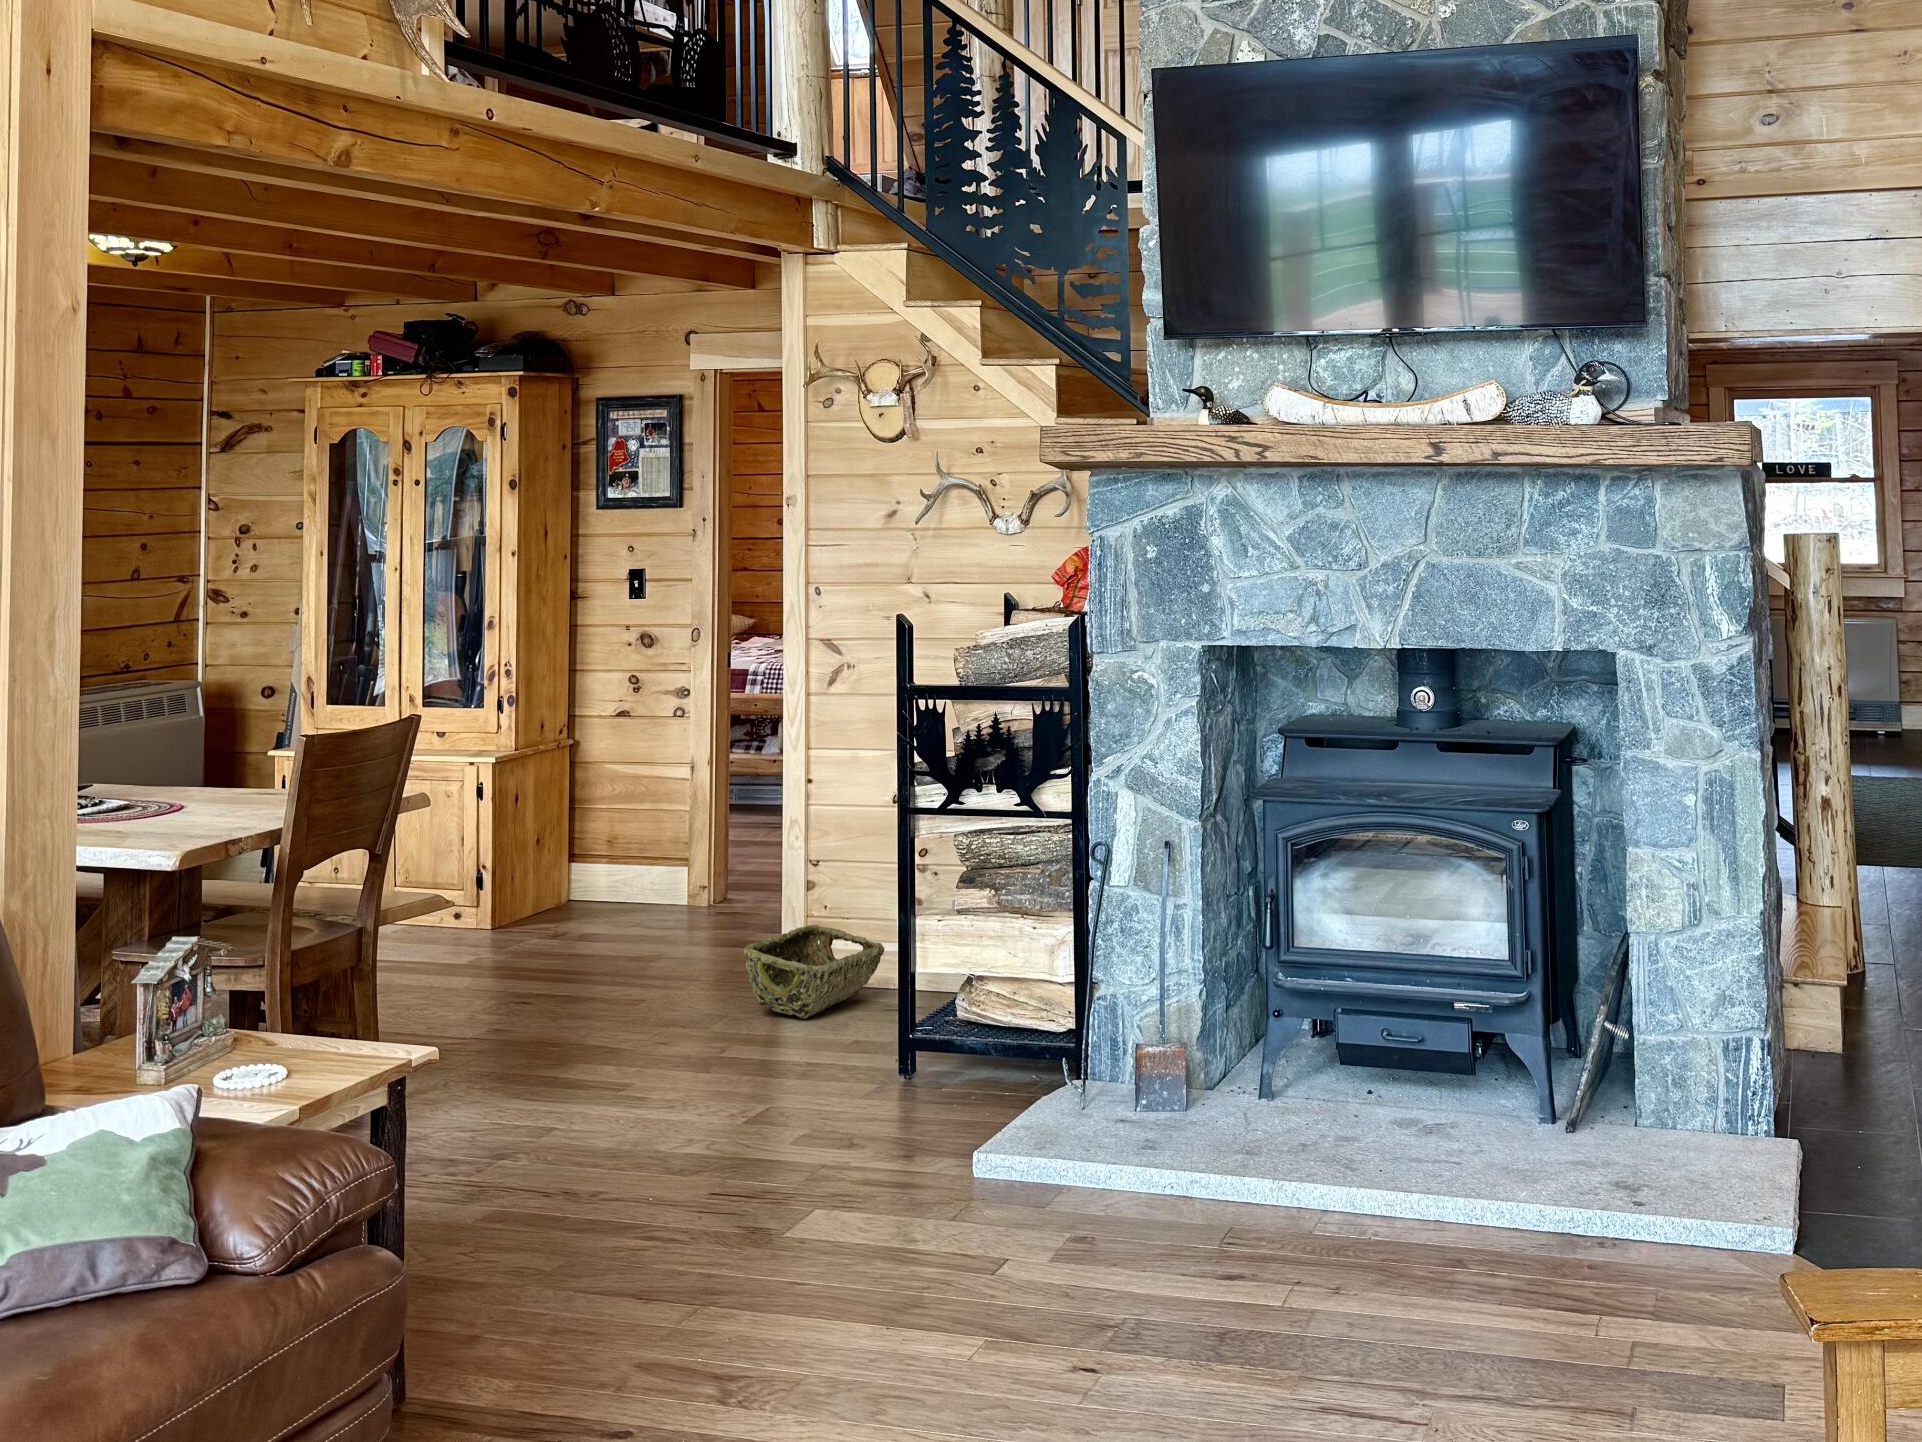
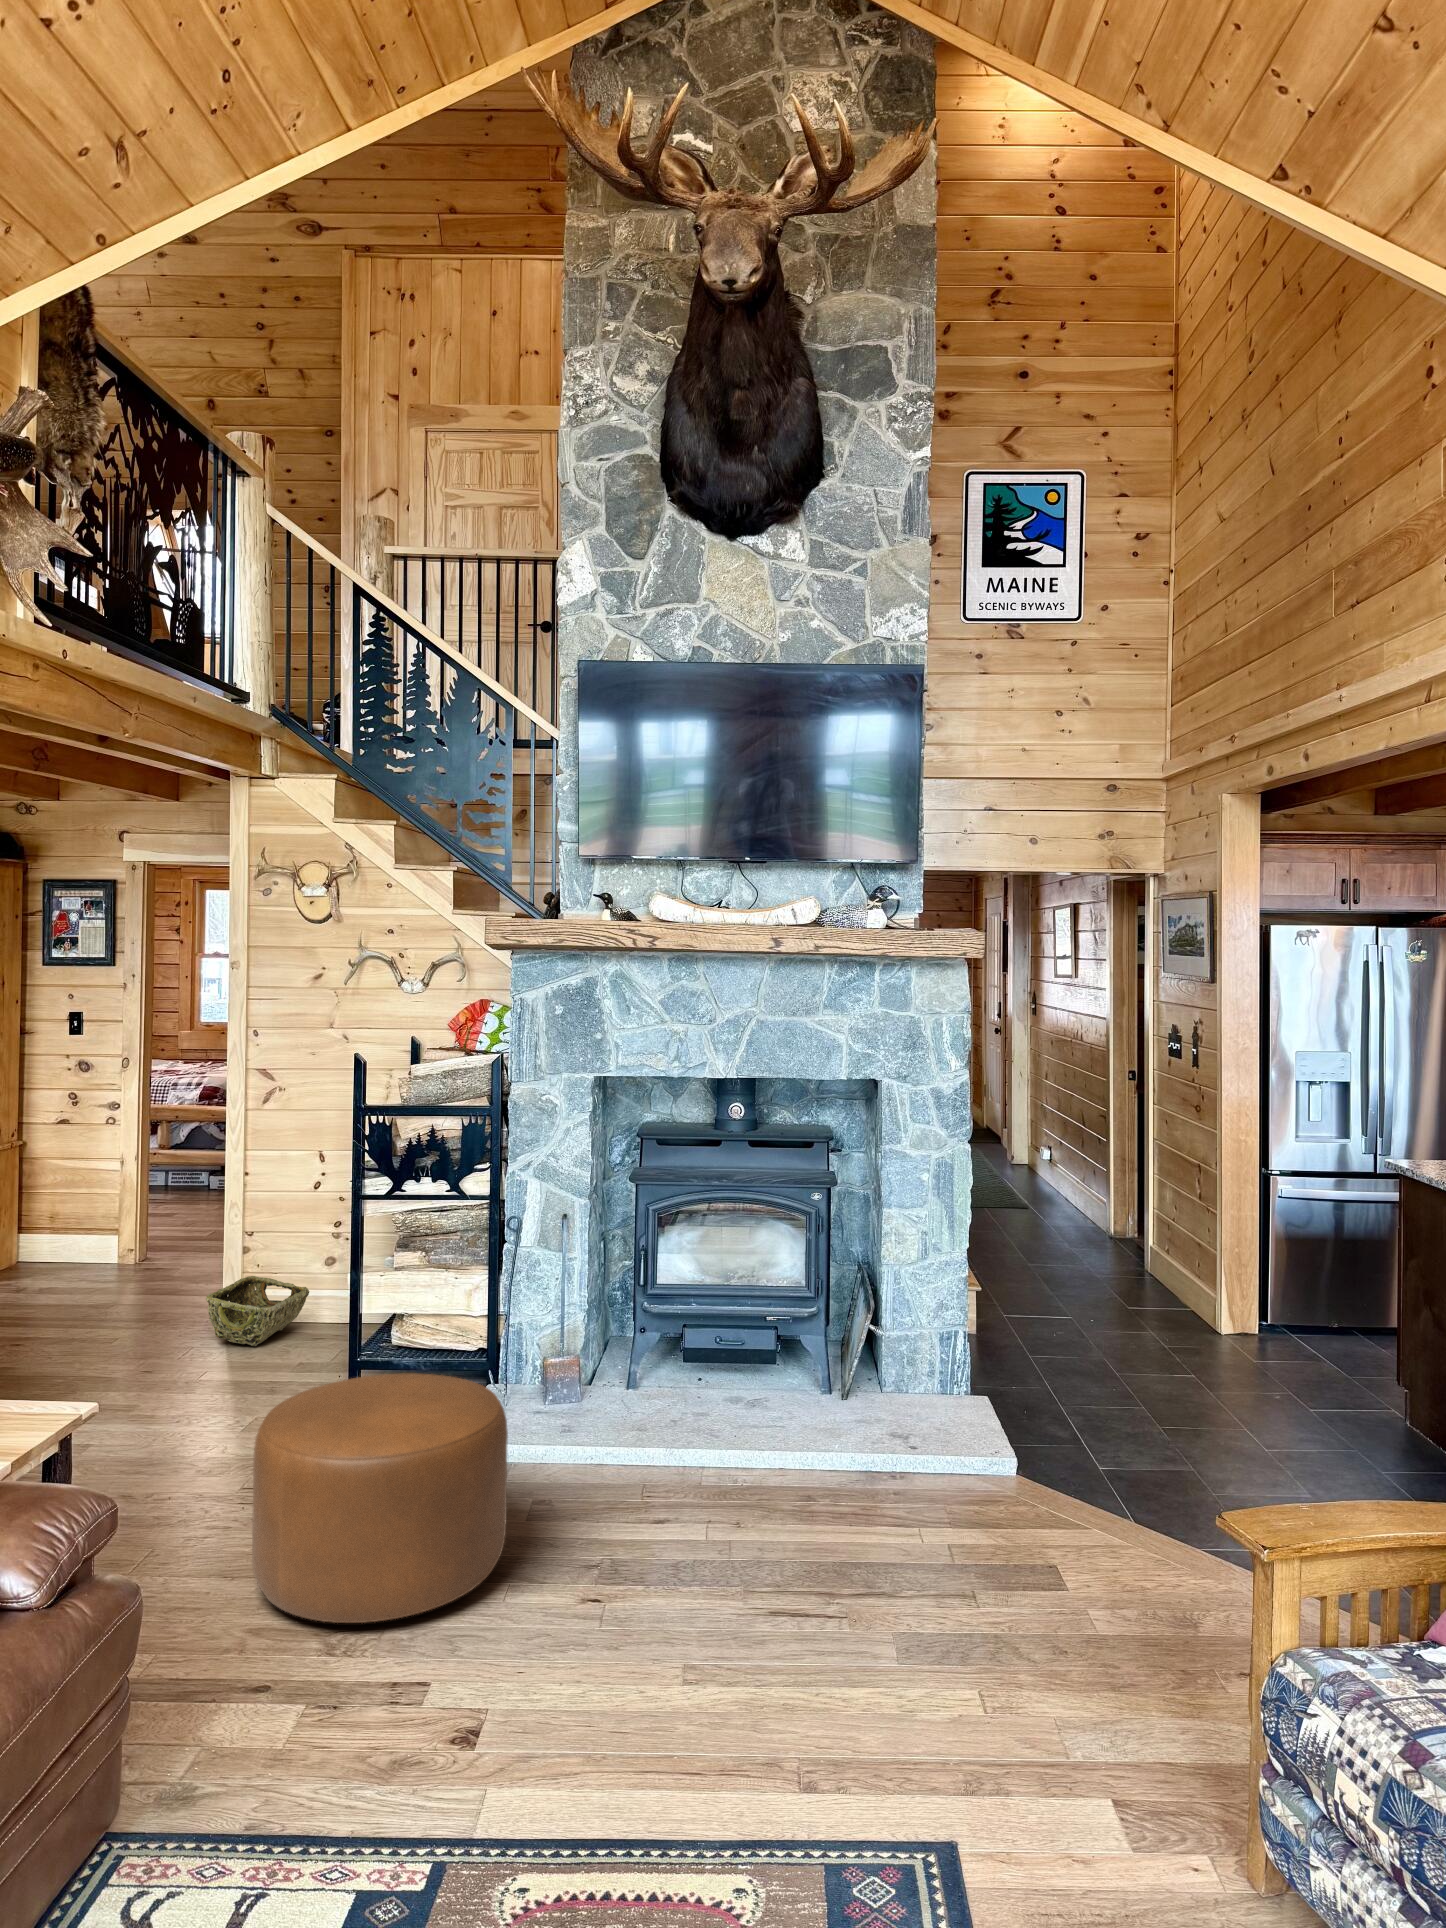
ottoman: none [663,1042,994,1361] -> present [252,1373,508,1623]

